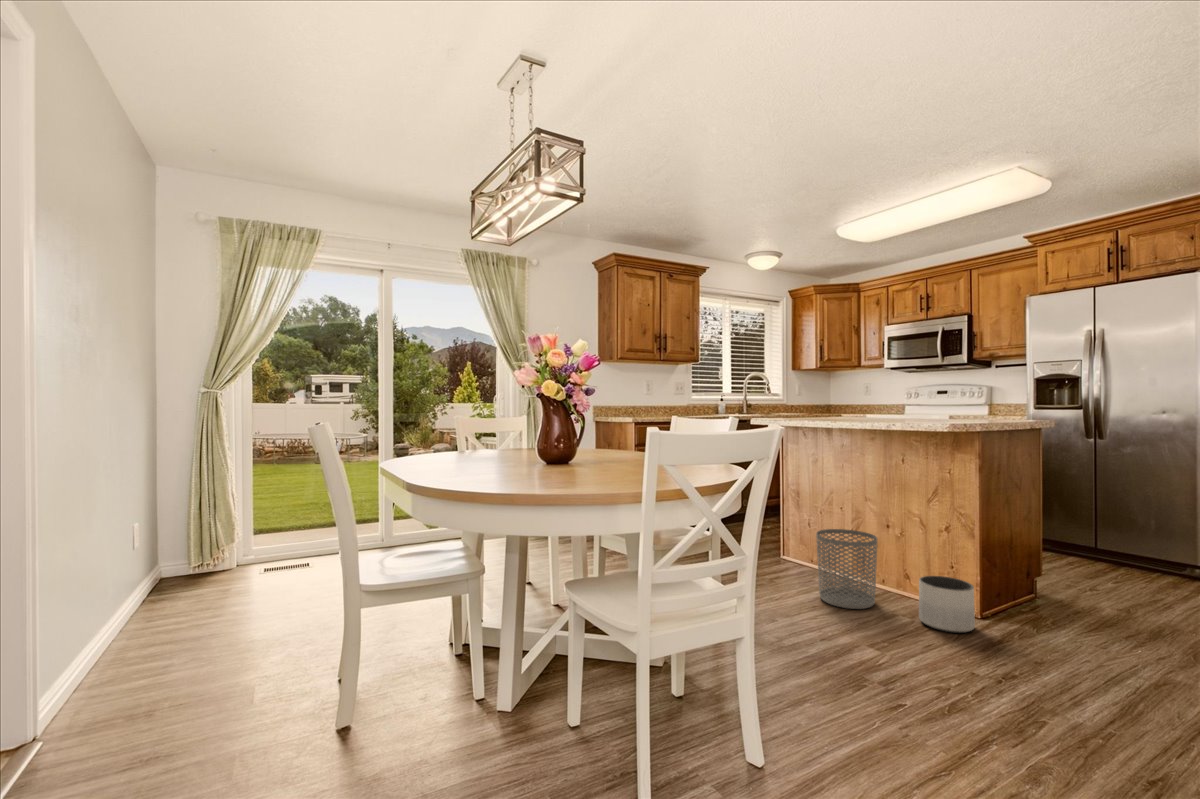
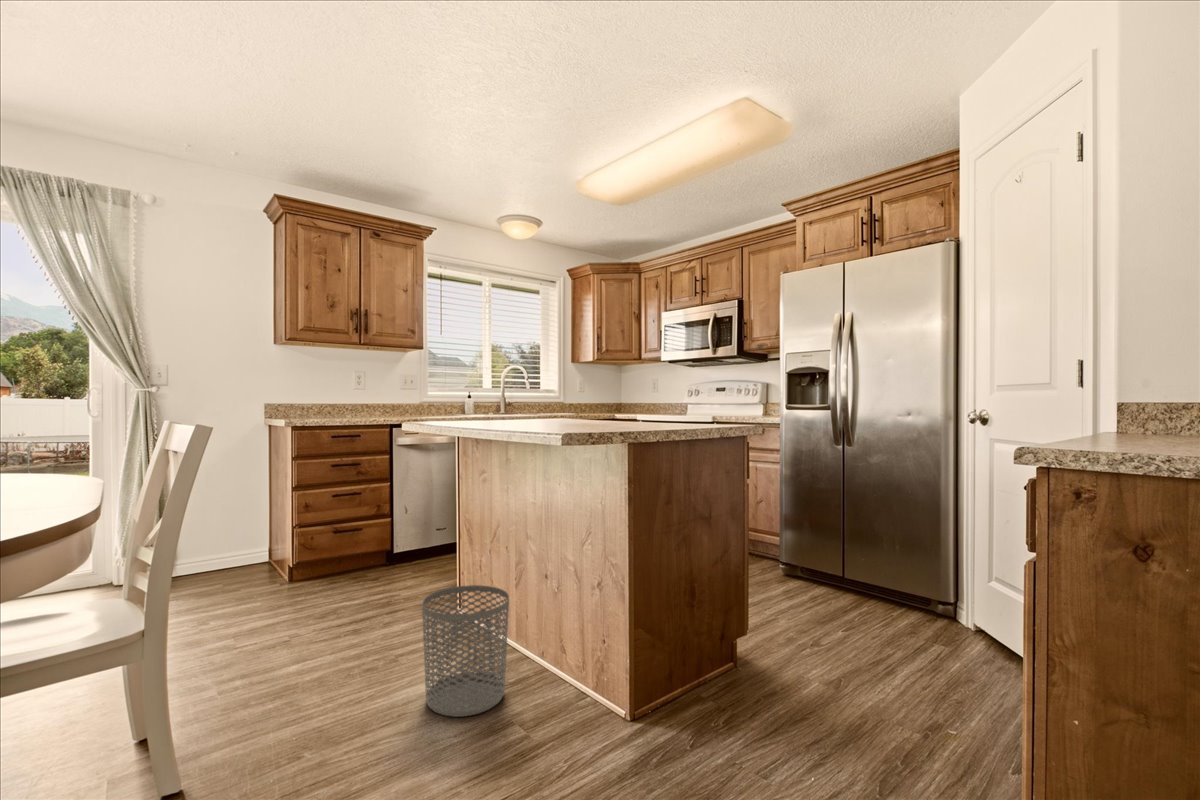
planter: present [919,576,975,633] -> none [534,661,607,761]

